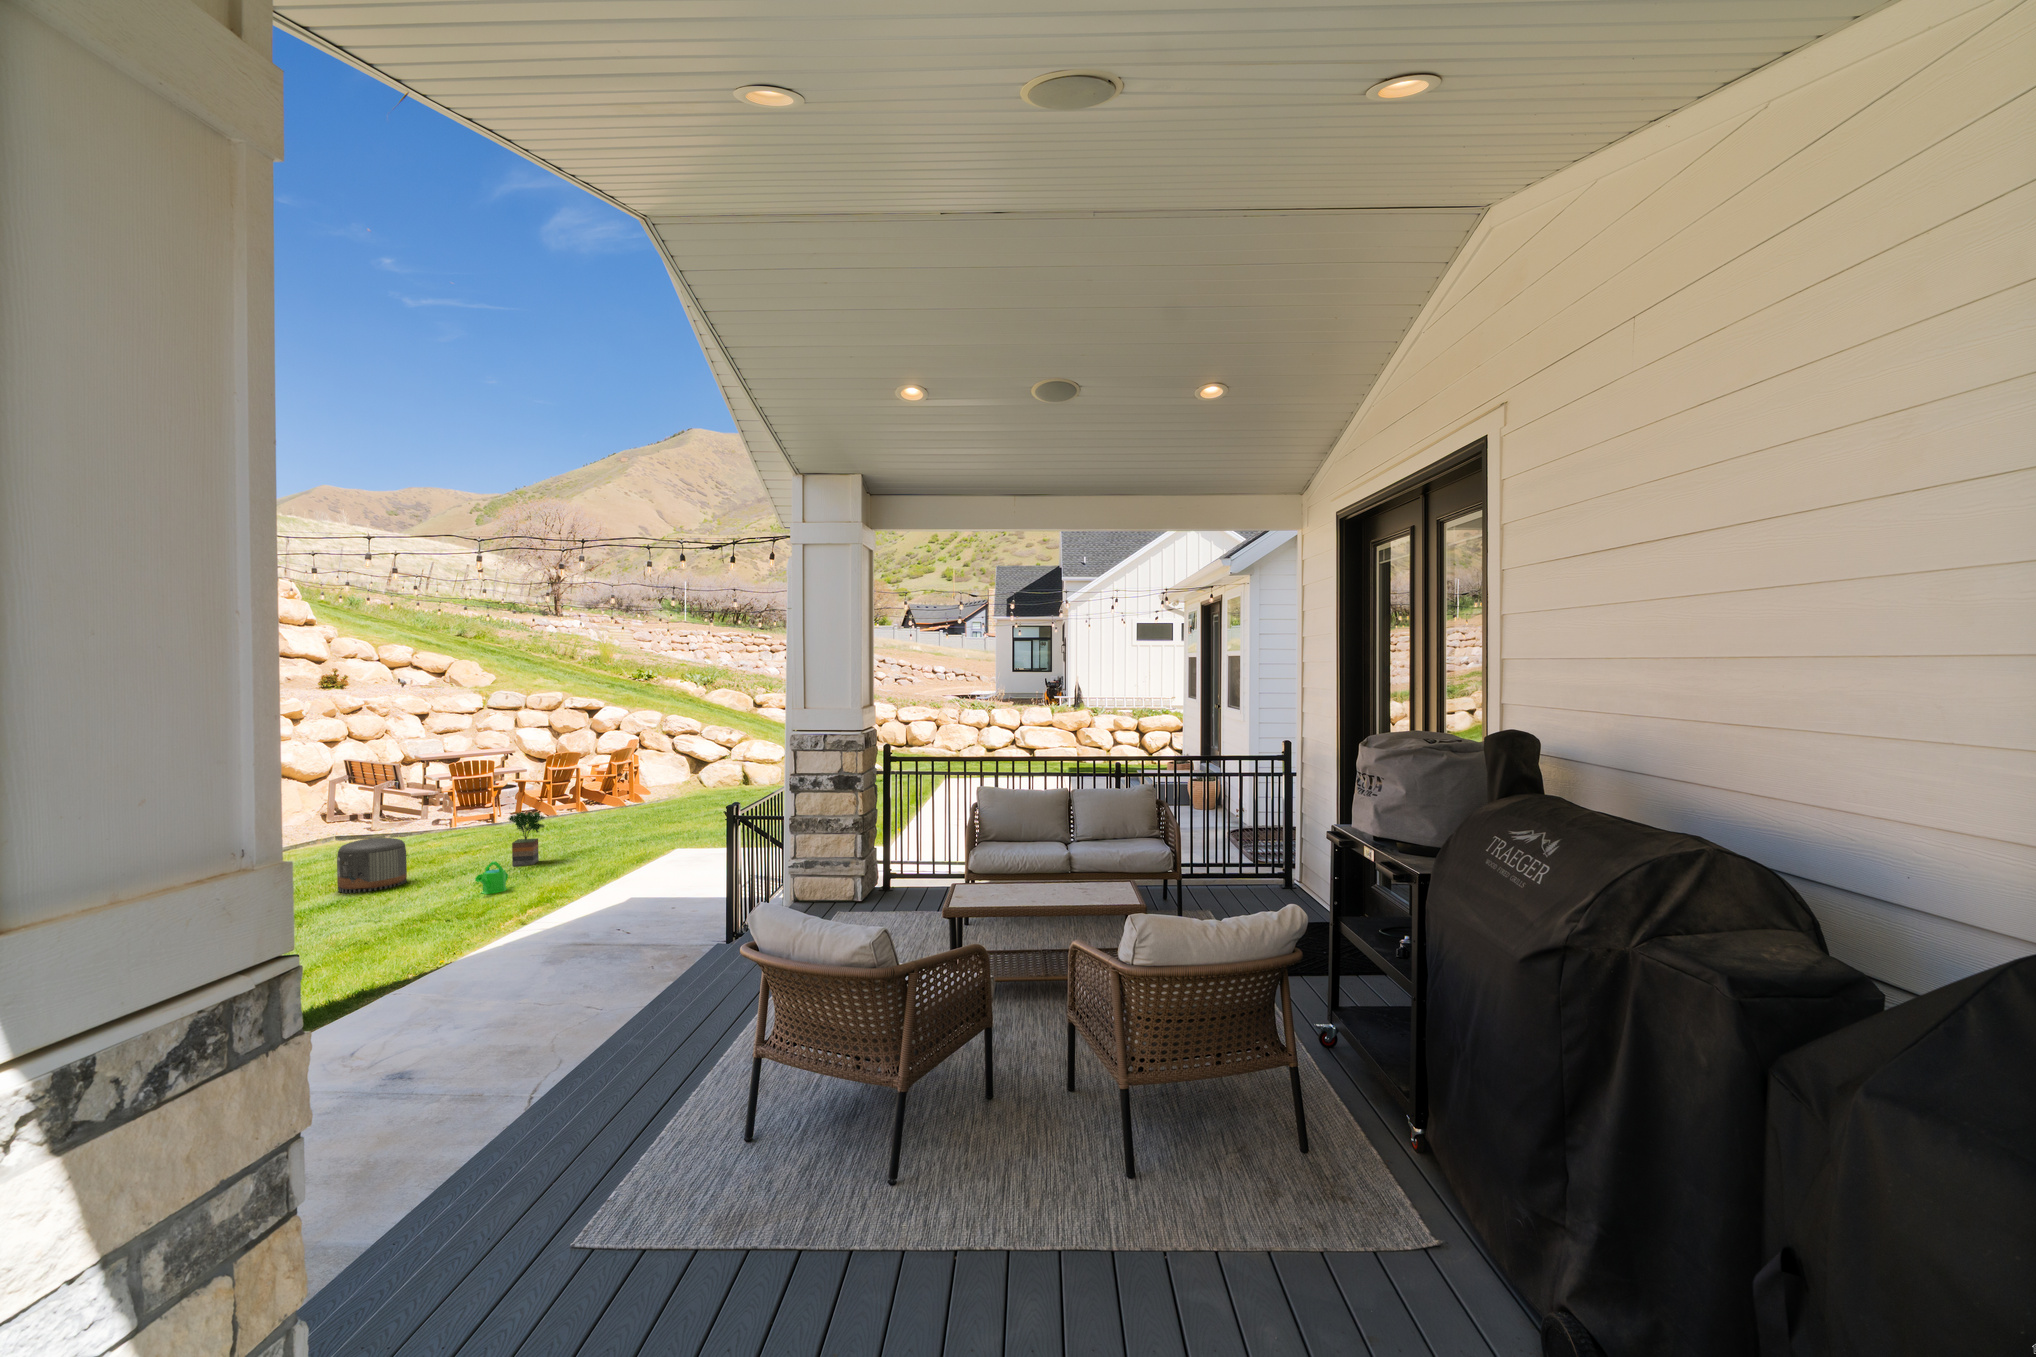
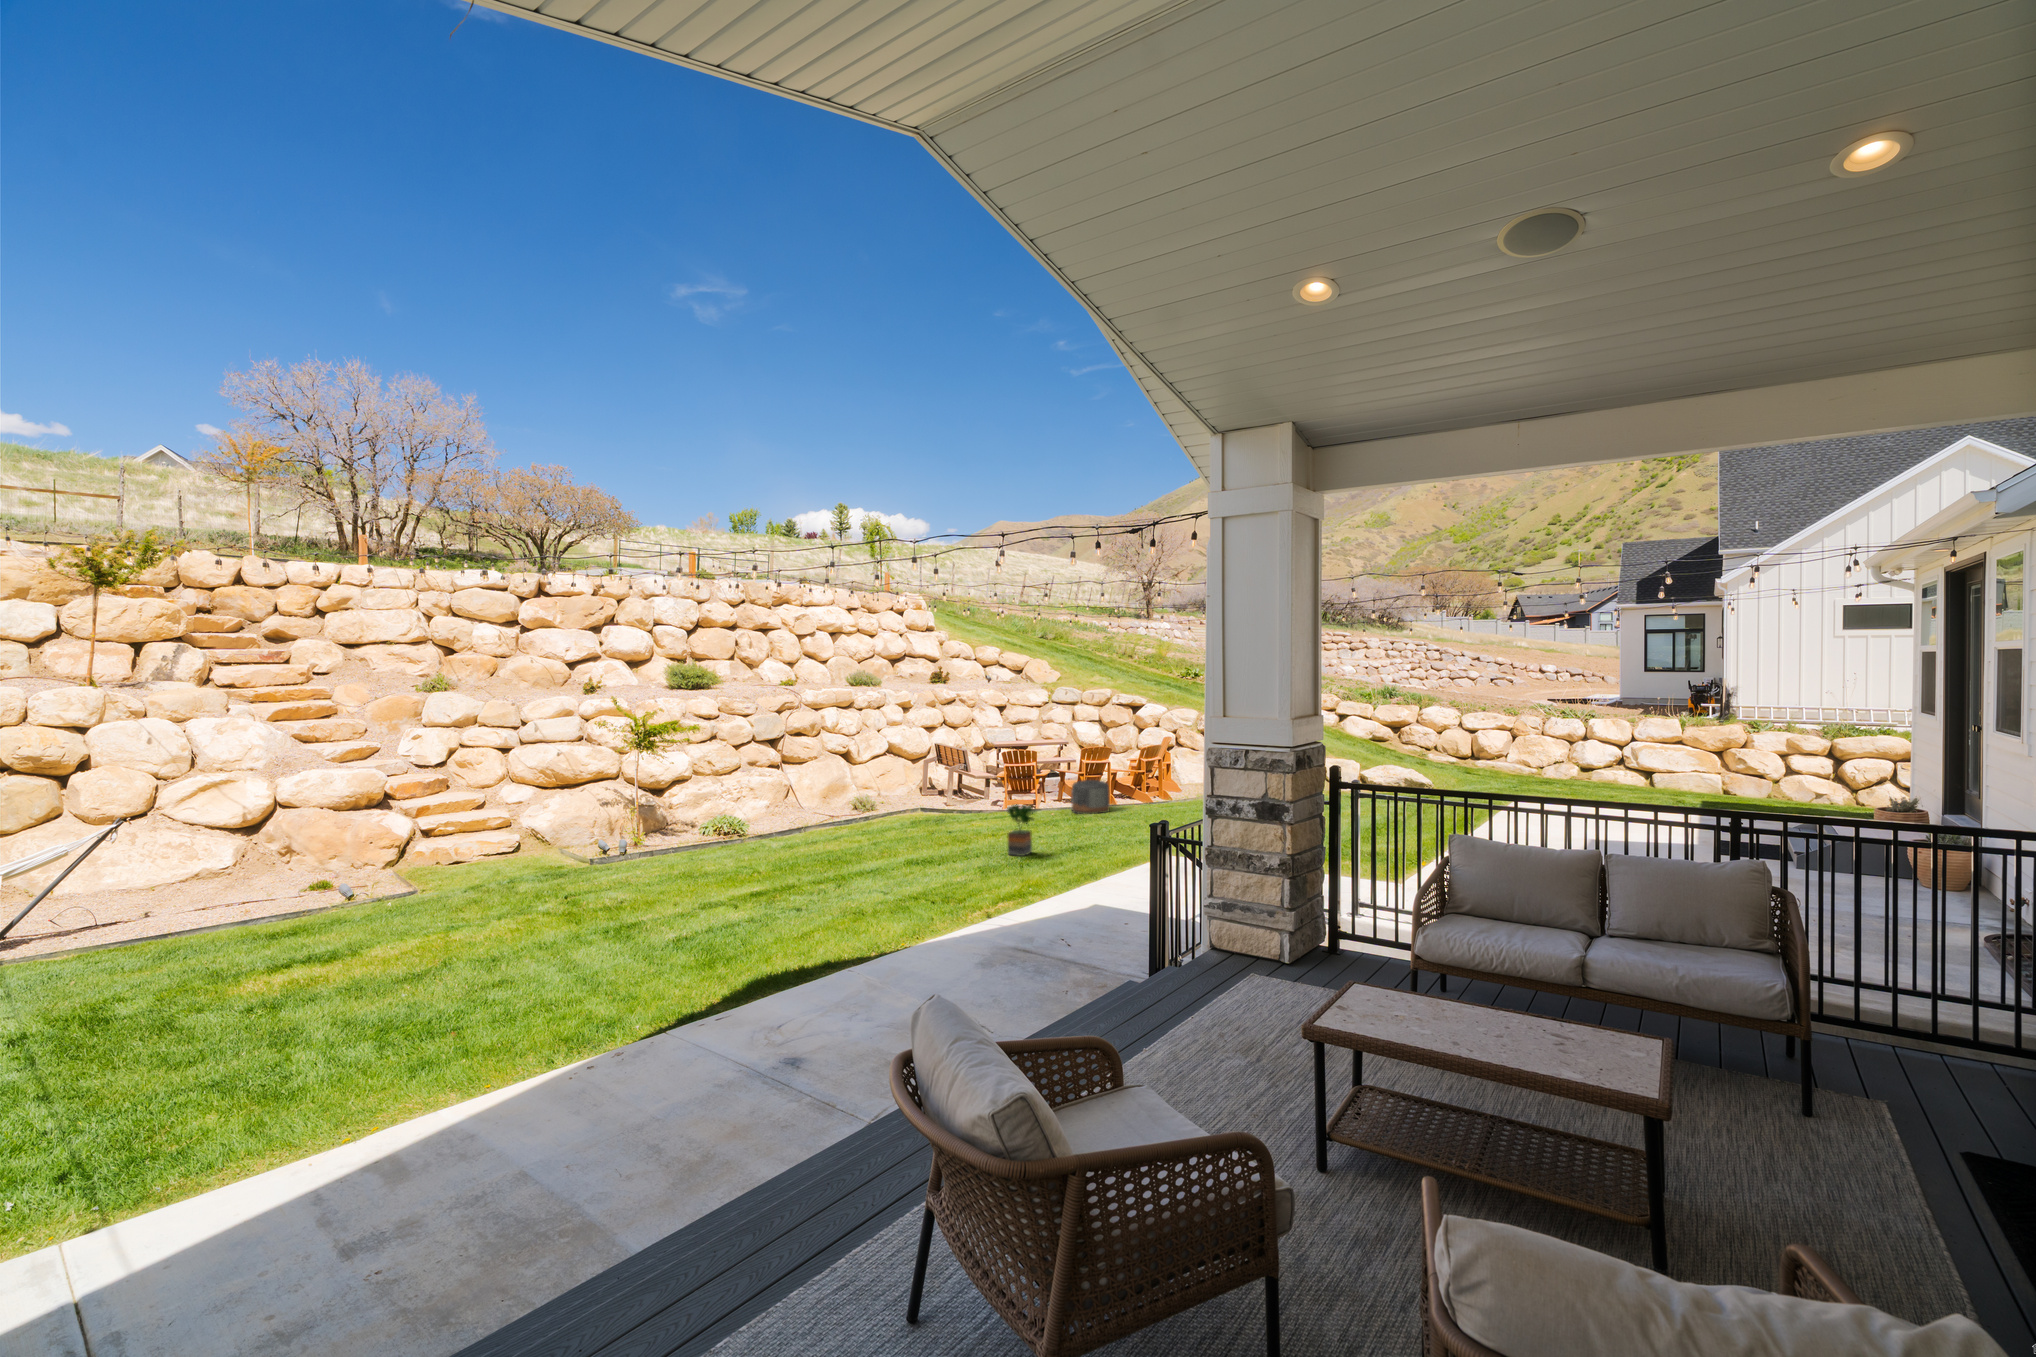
pouf: present [337,838,407,893] -> present [1071,780,1110,814]
watering can: present [475,861,508,894] -> none [953,851,985,882]

